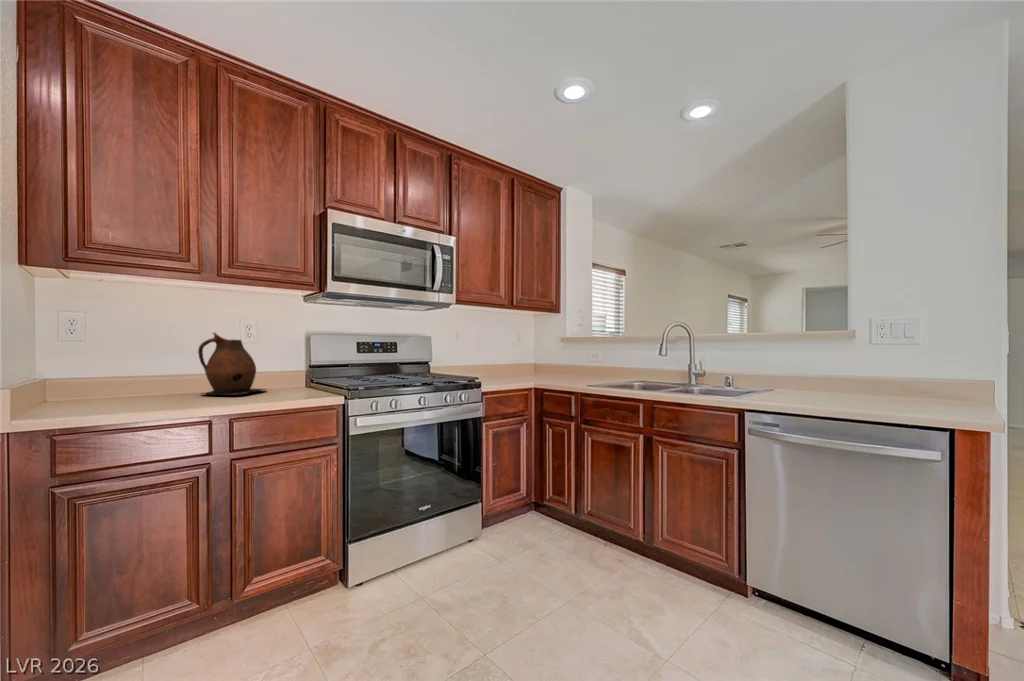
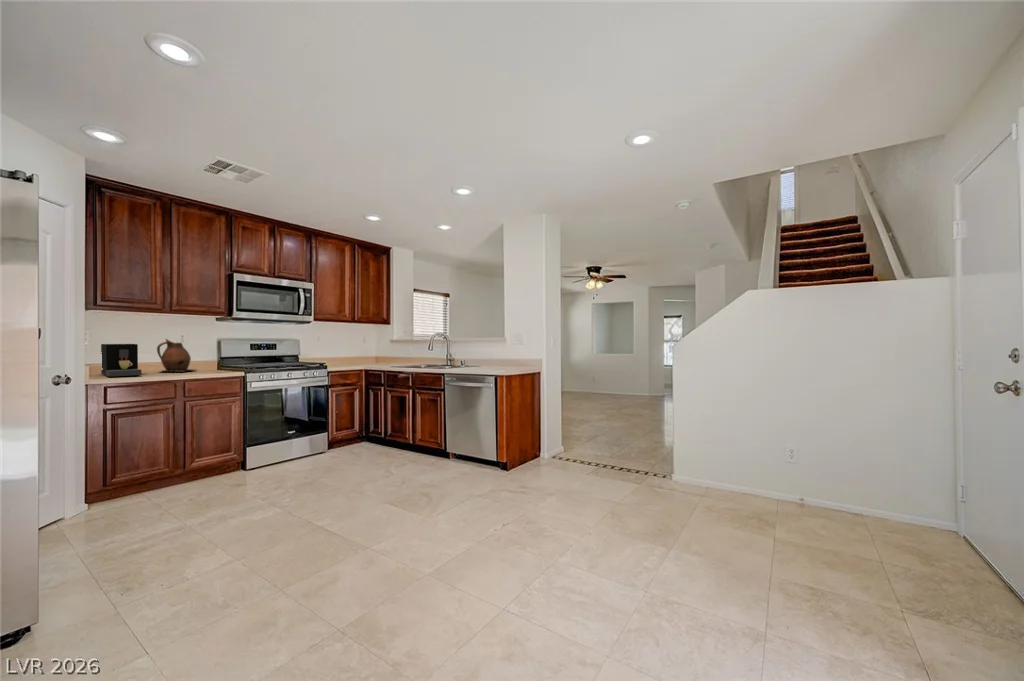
coffee maker: none [87,342,154,409] -> present [101,344,141,377]

